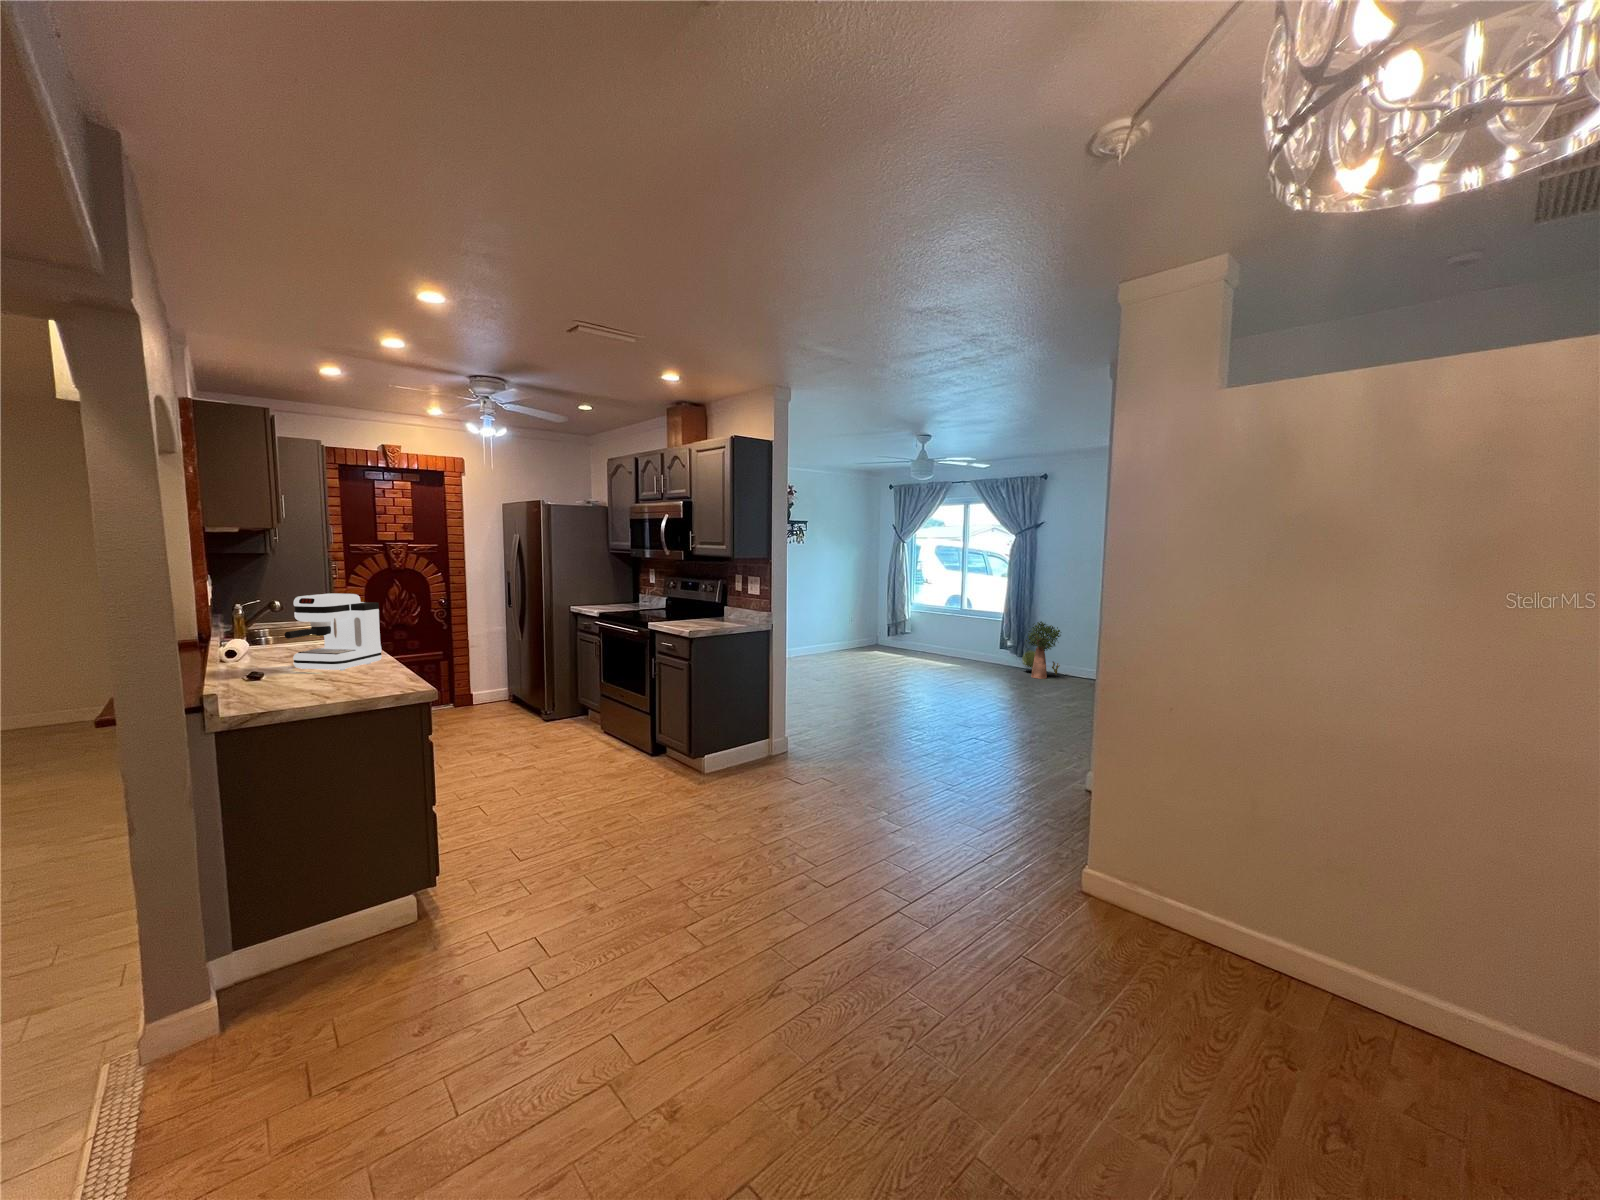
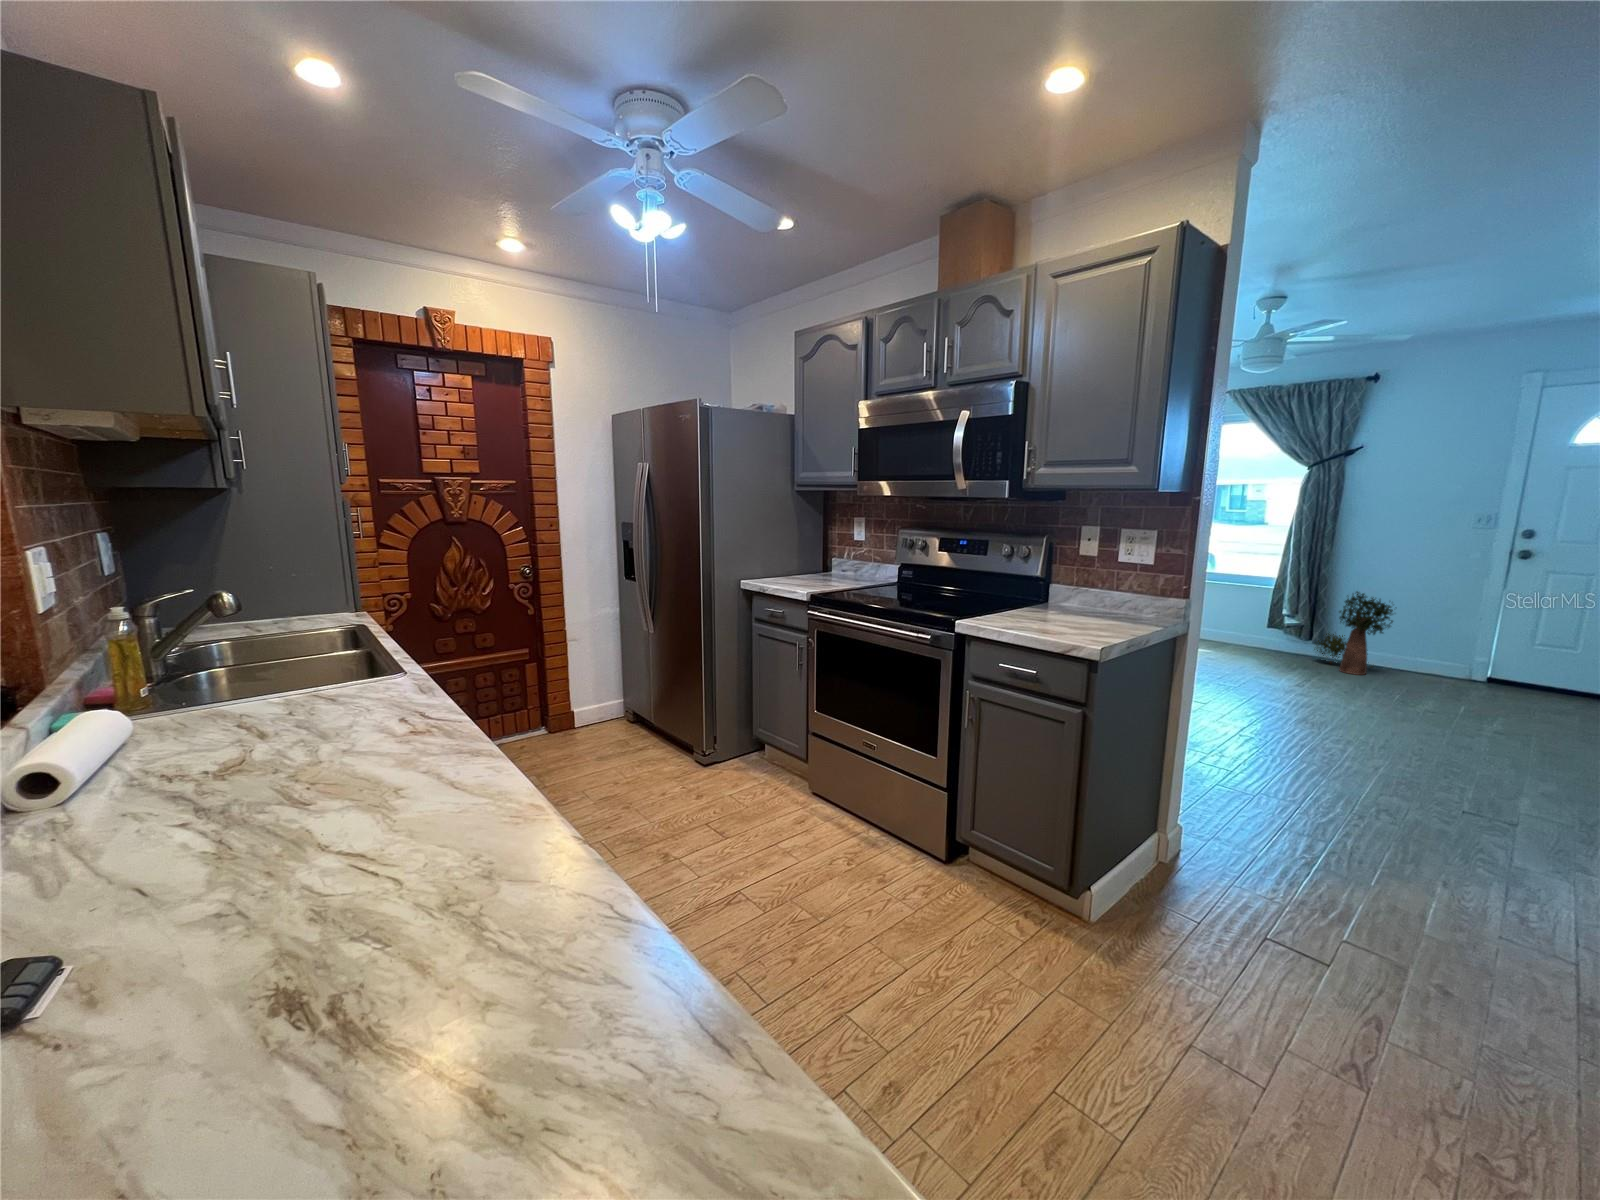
coffee maker: present [284,594,382,671] -> none [177,593,514,878]

